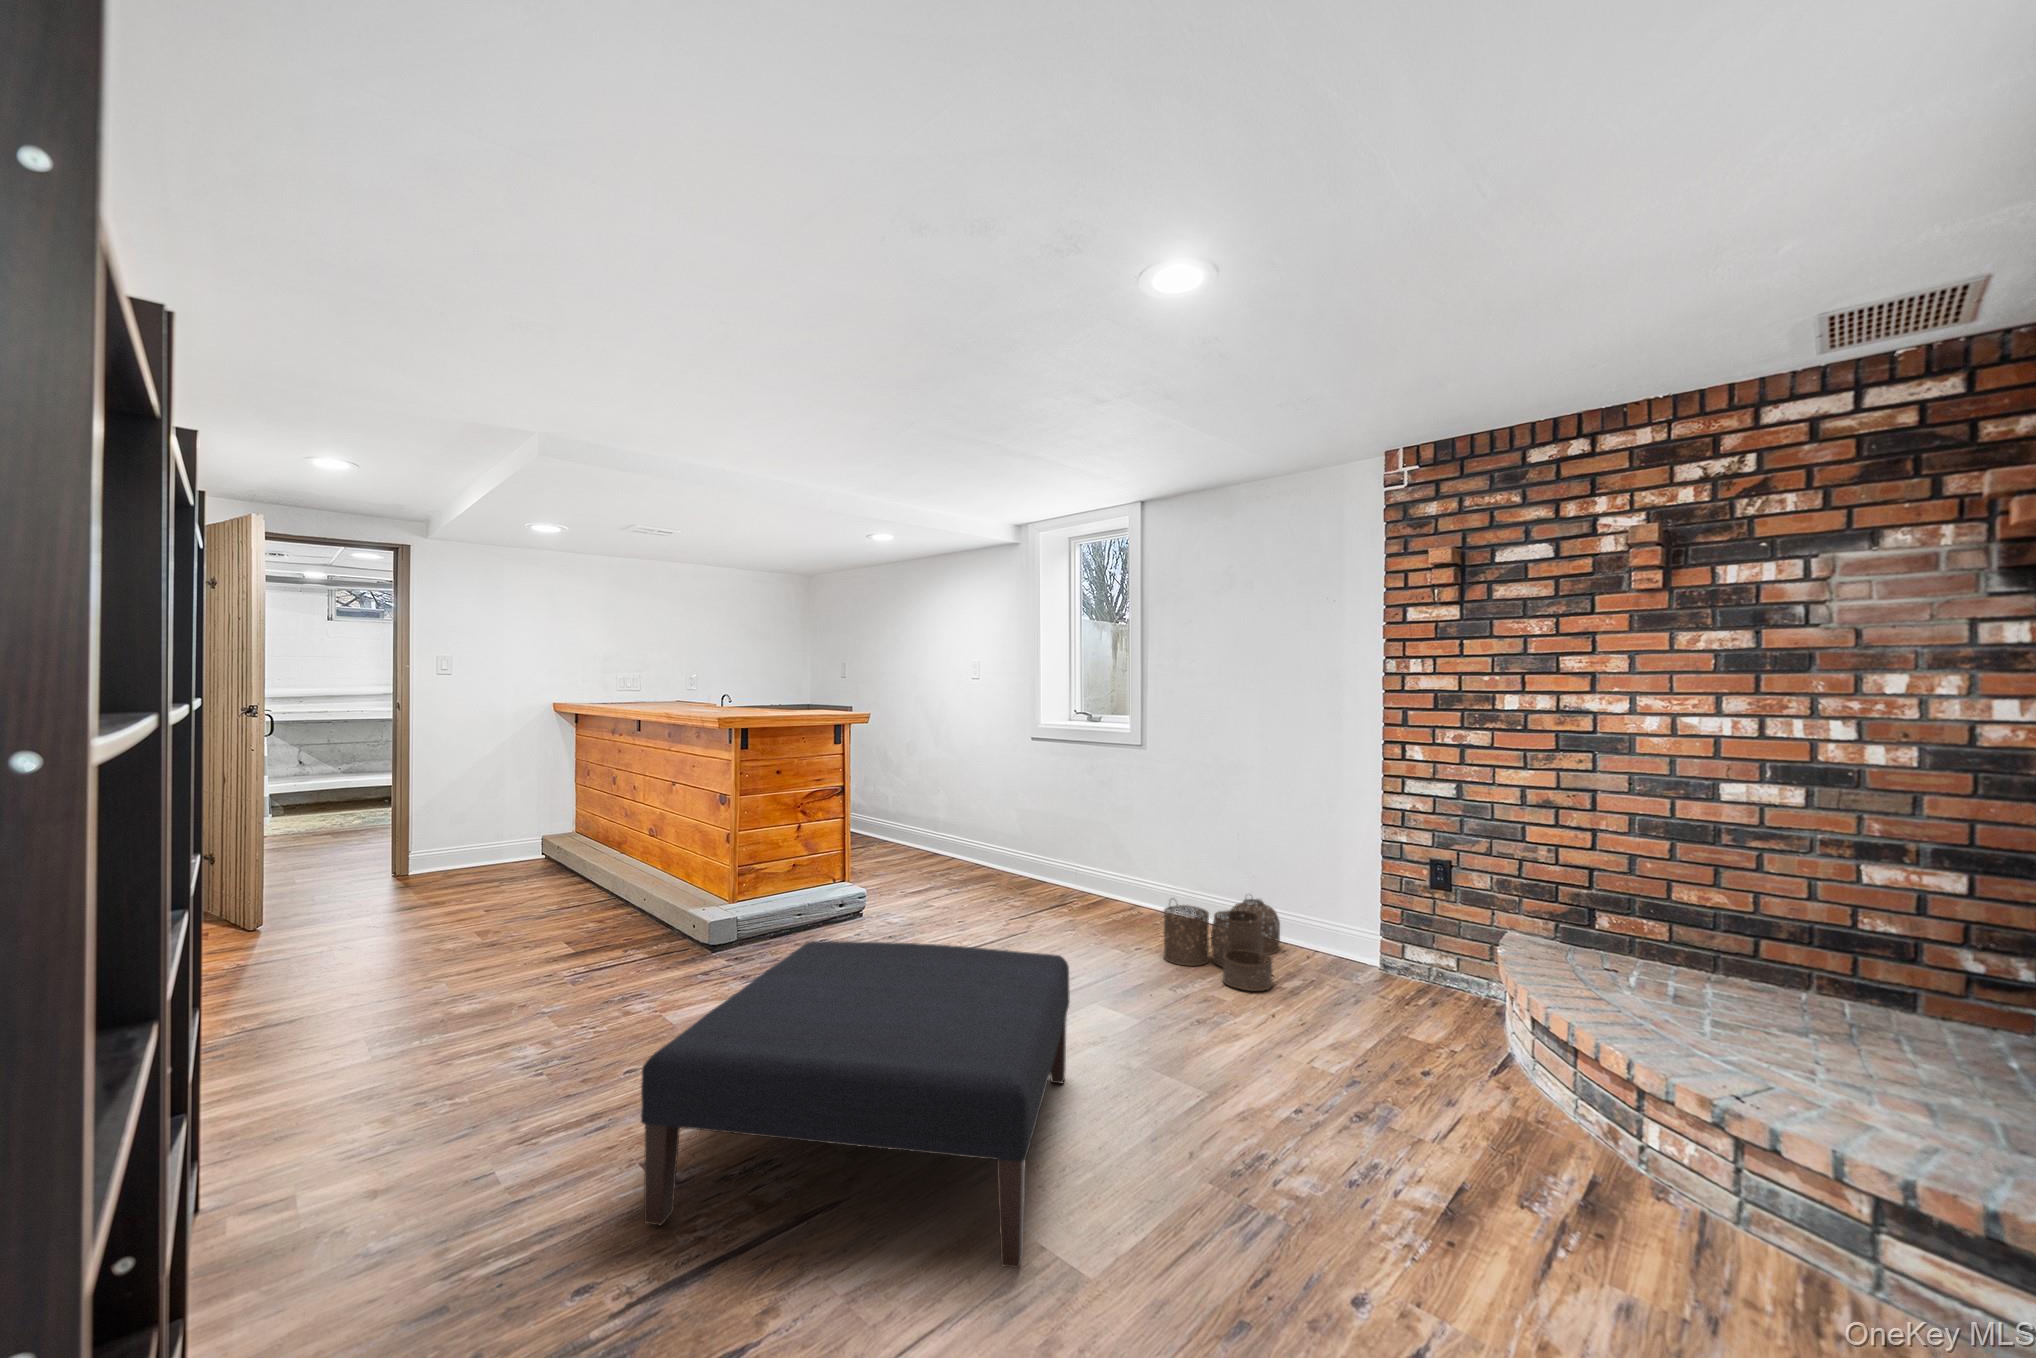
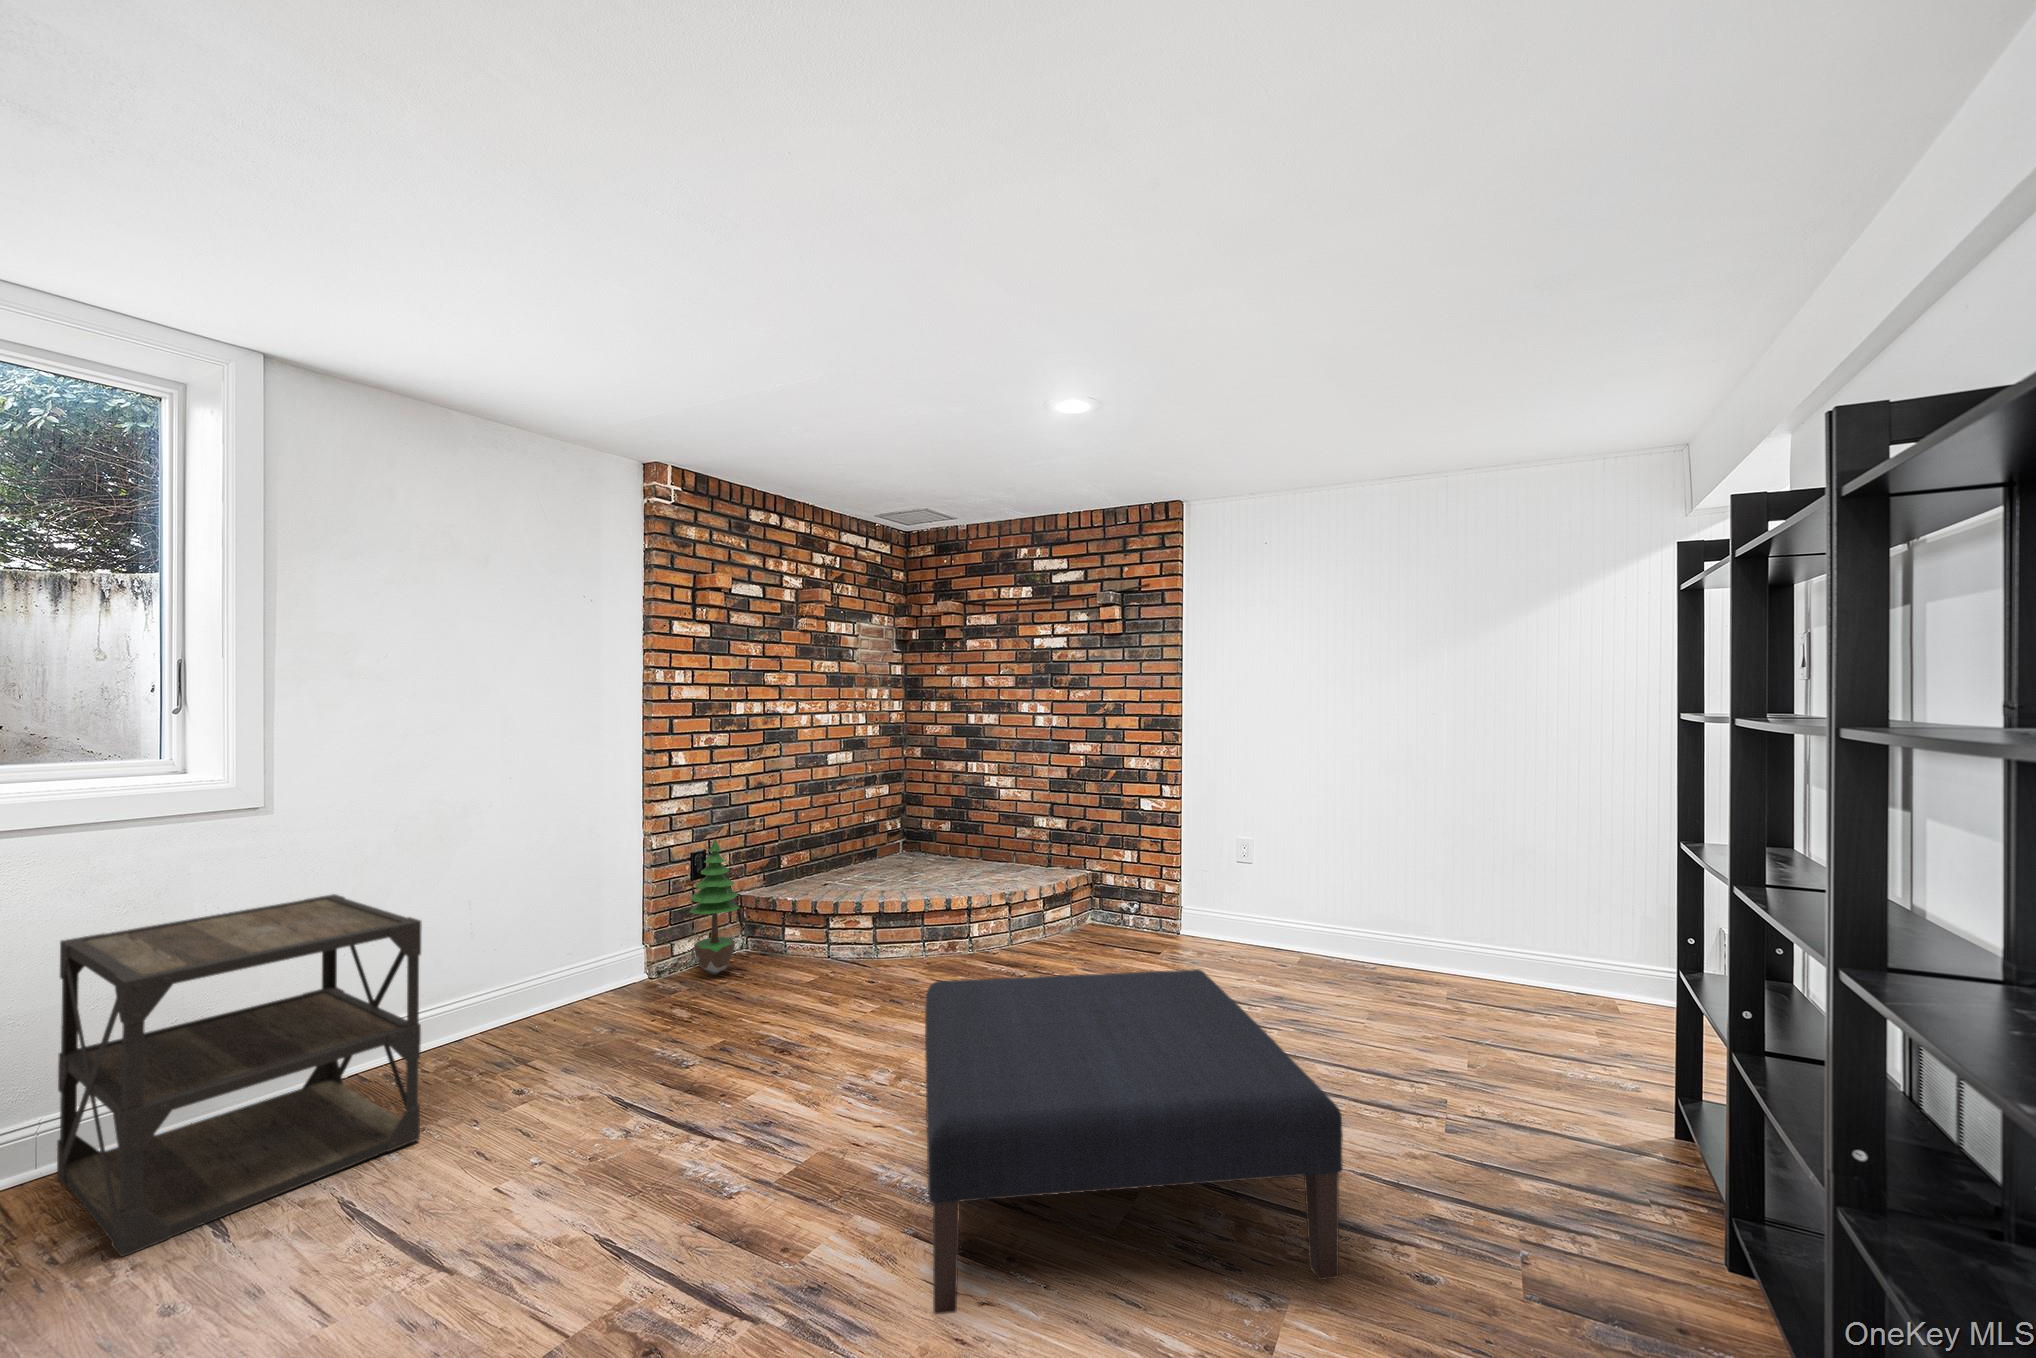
side table: none [1008,788,1162,934] -> present [57,894,422,1257]
potted tree: none [1383,843,1442,994] -> present [690,839,740,975]
woven basket: present [1164,895,1280,991] -> none [505,964,705,1077]

